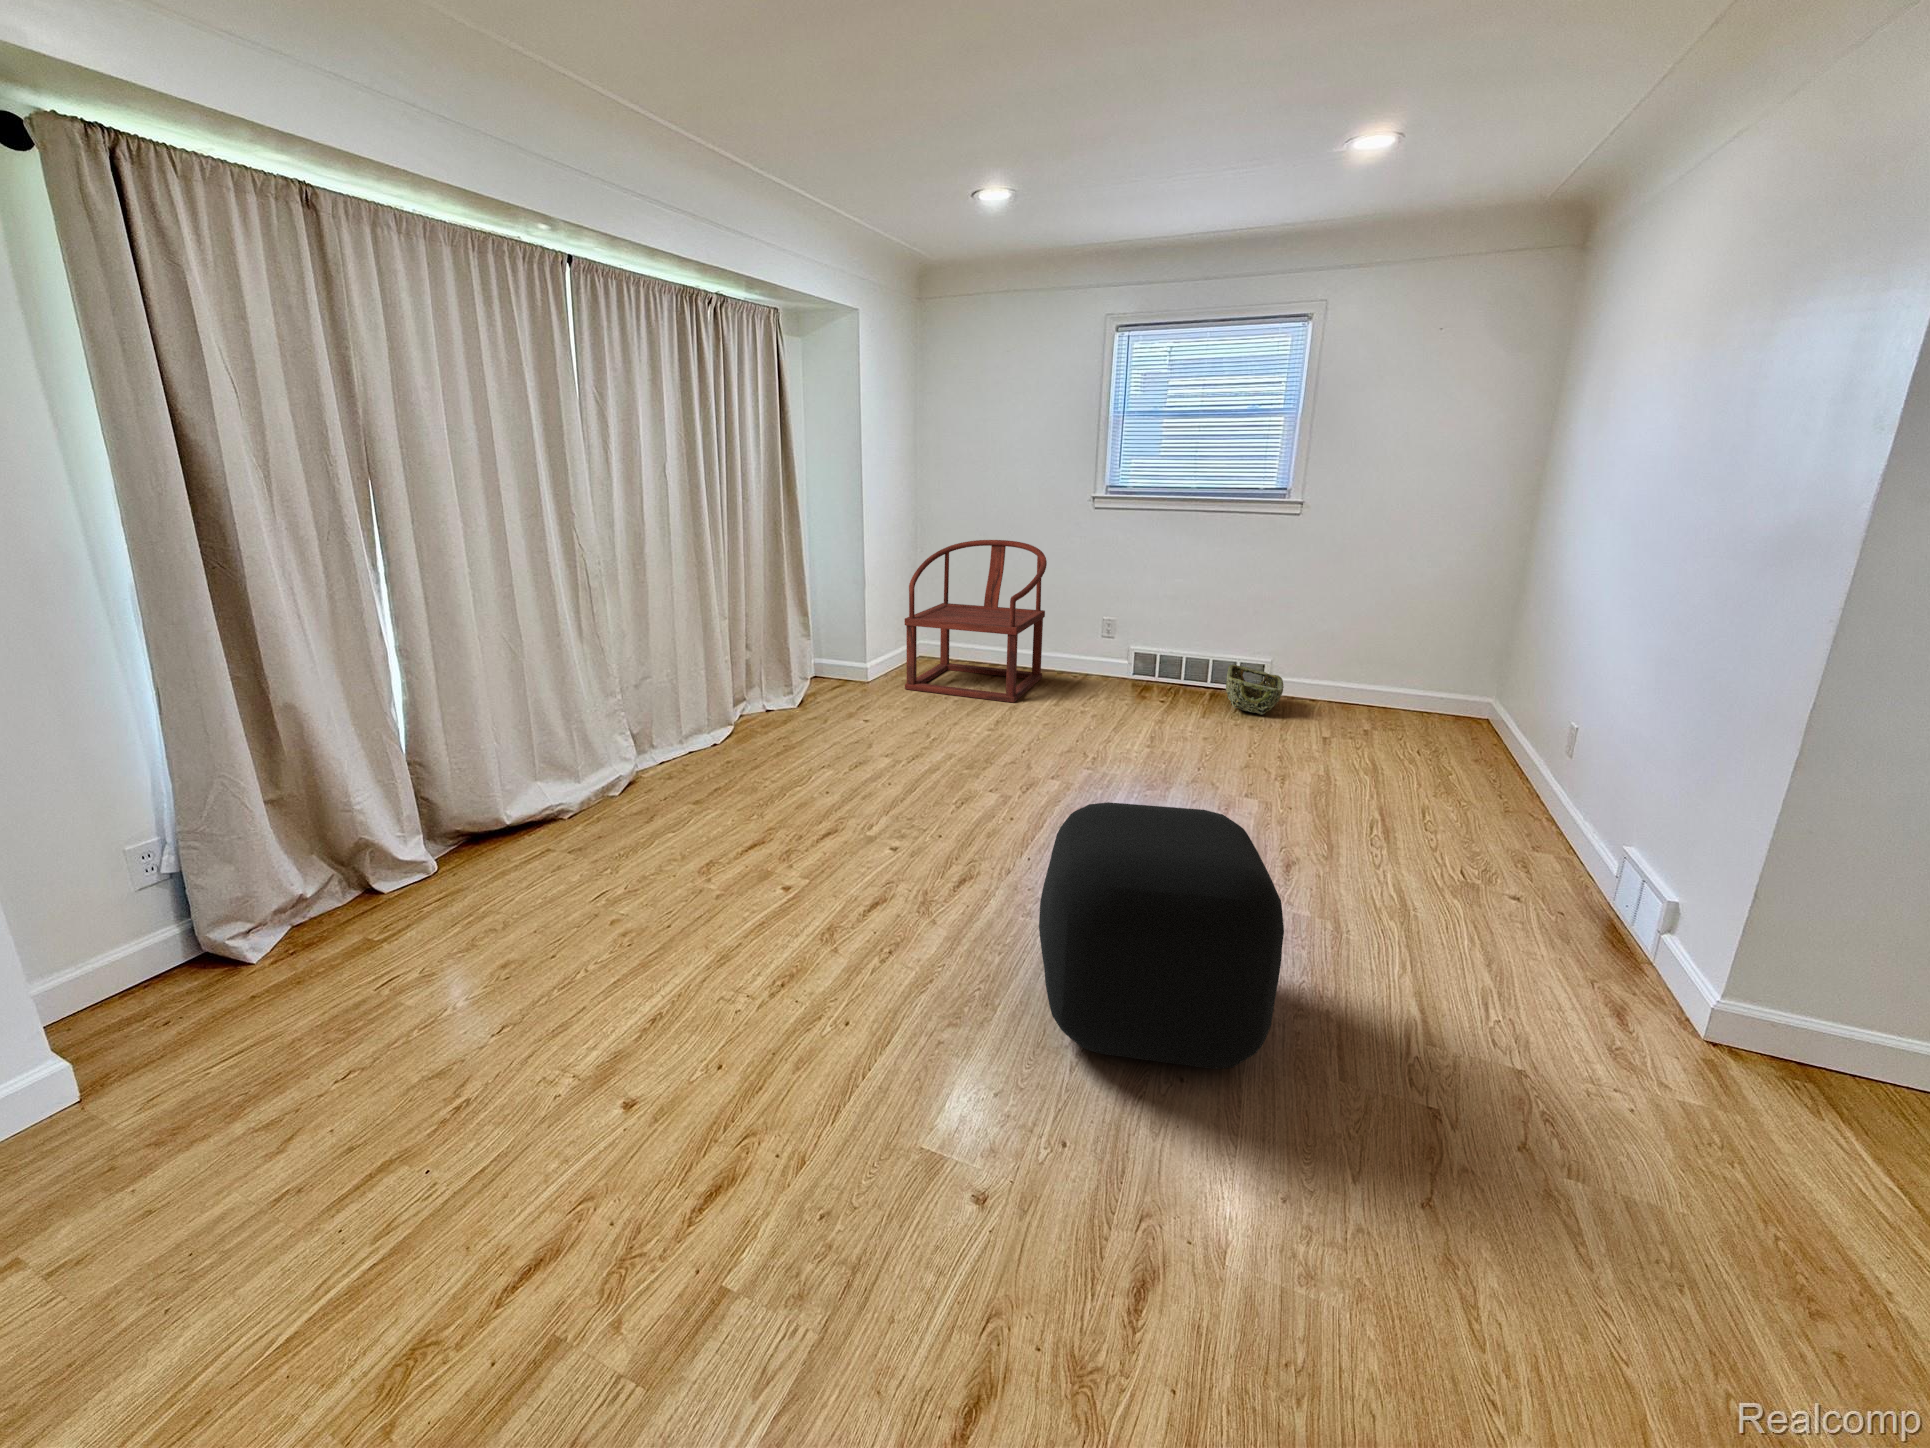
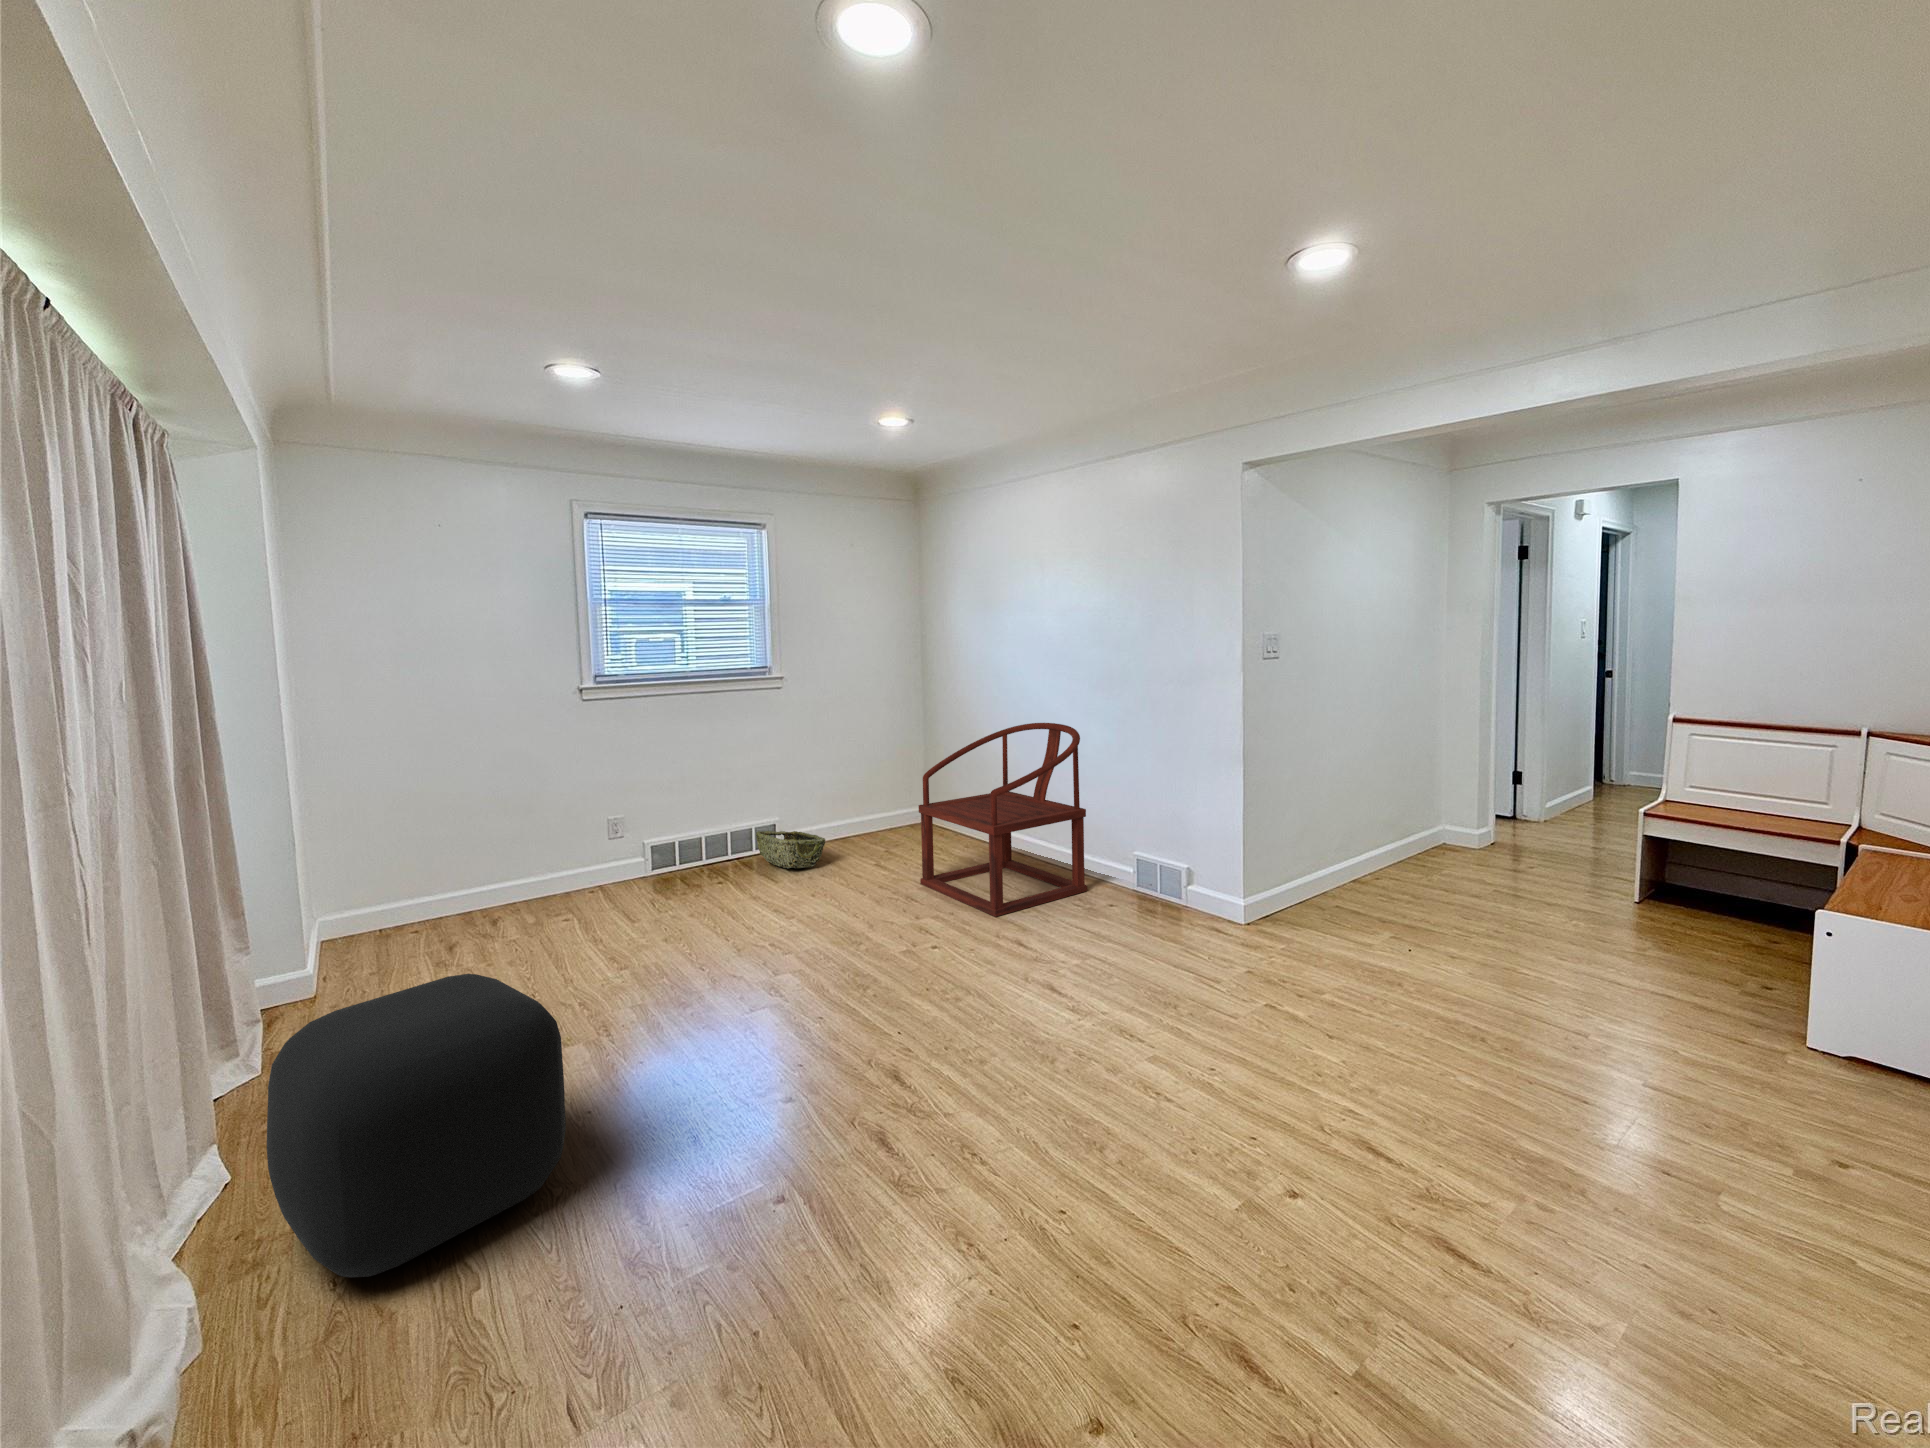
armchair: present [905,540,1047,703] -> present [919,723,1087,917]
ottoman: present [1039,802,1284,1069] -> present [267,974,566,1277]

